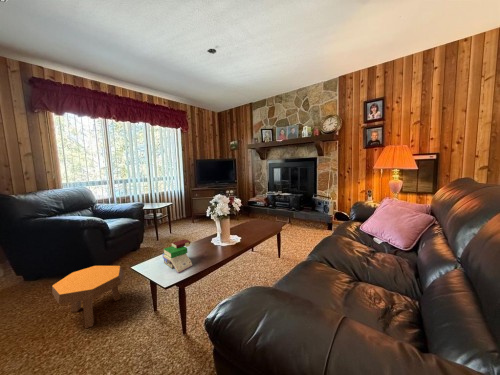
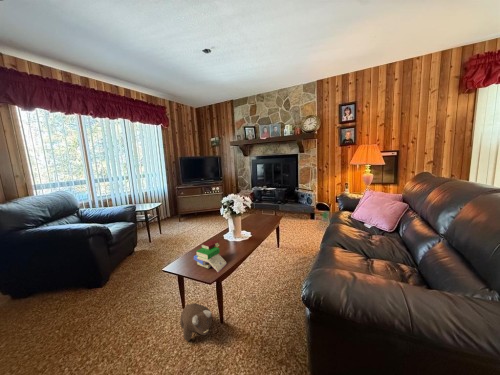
footstool: present [52,266,124,328] -> none [75,272,150,340]
plush toy: none [136,303,171,341] -> present [180,303,212,341]

